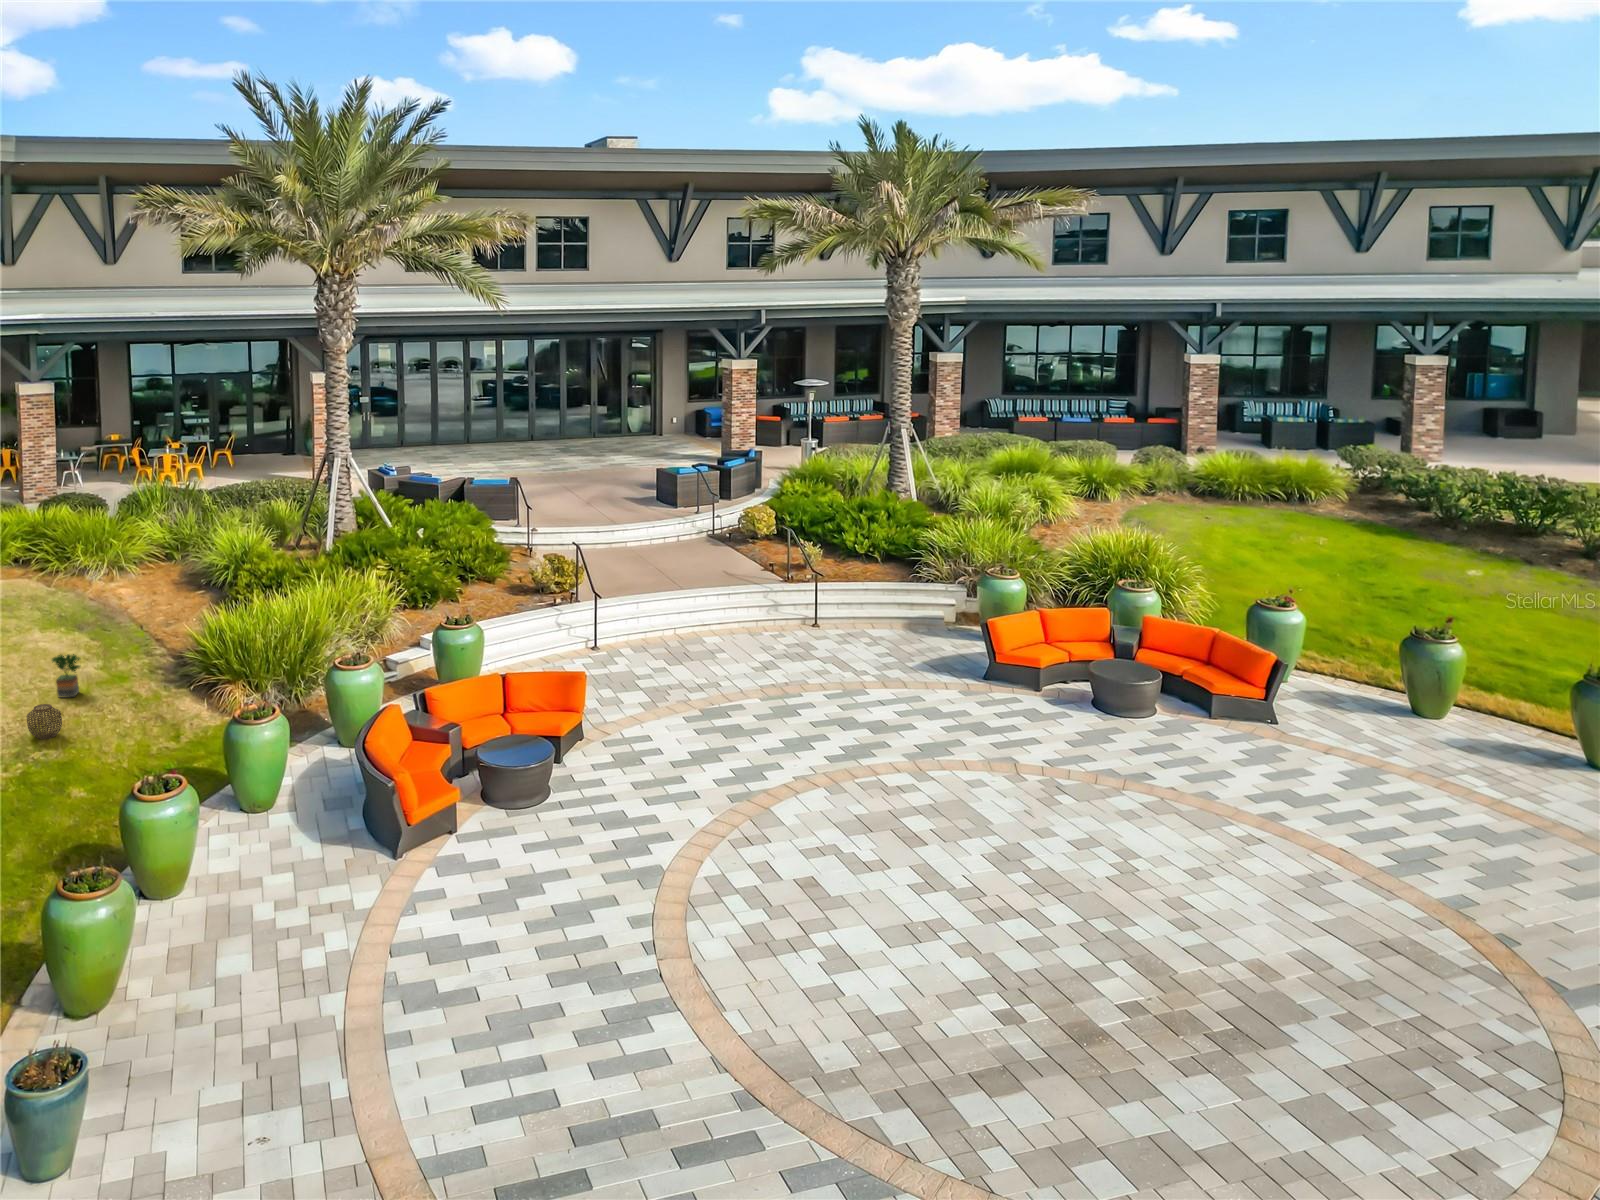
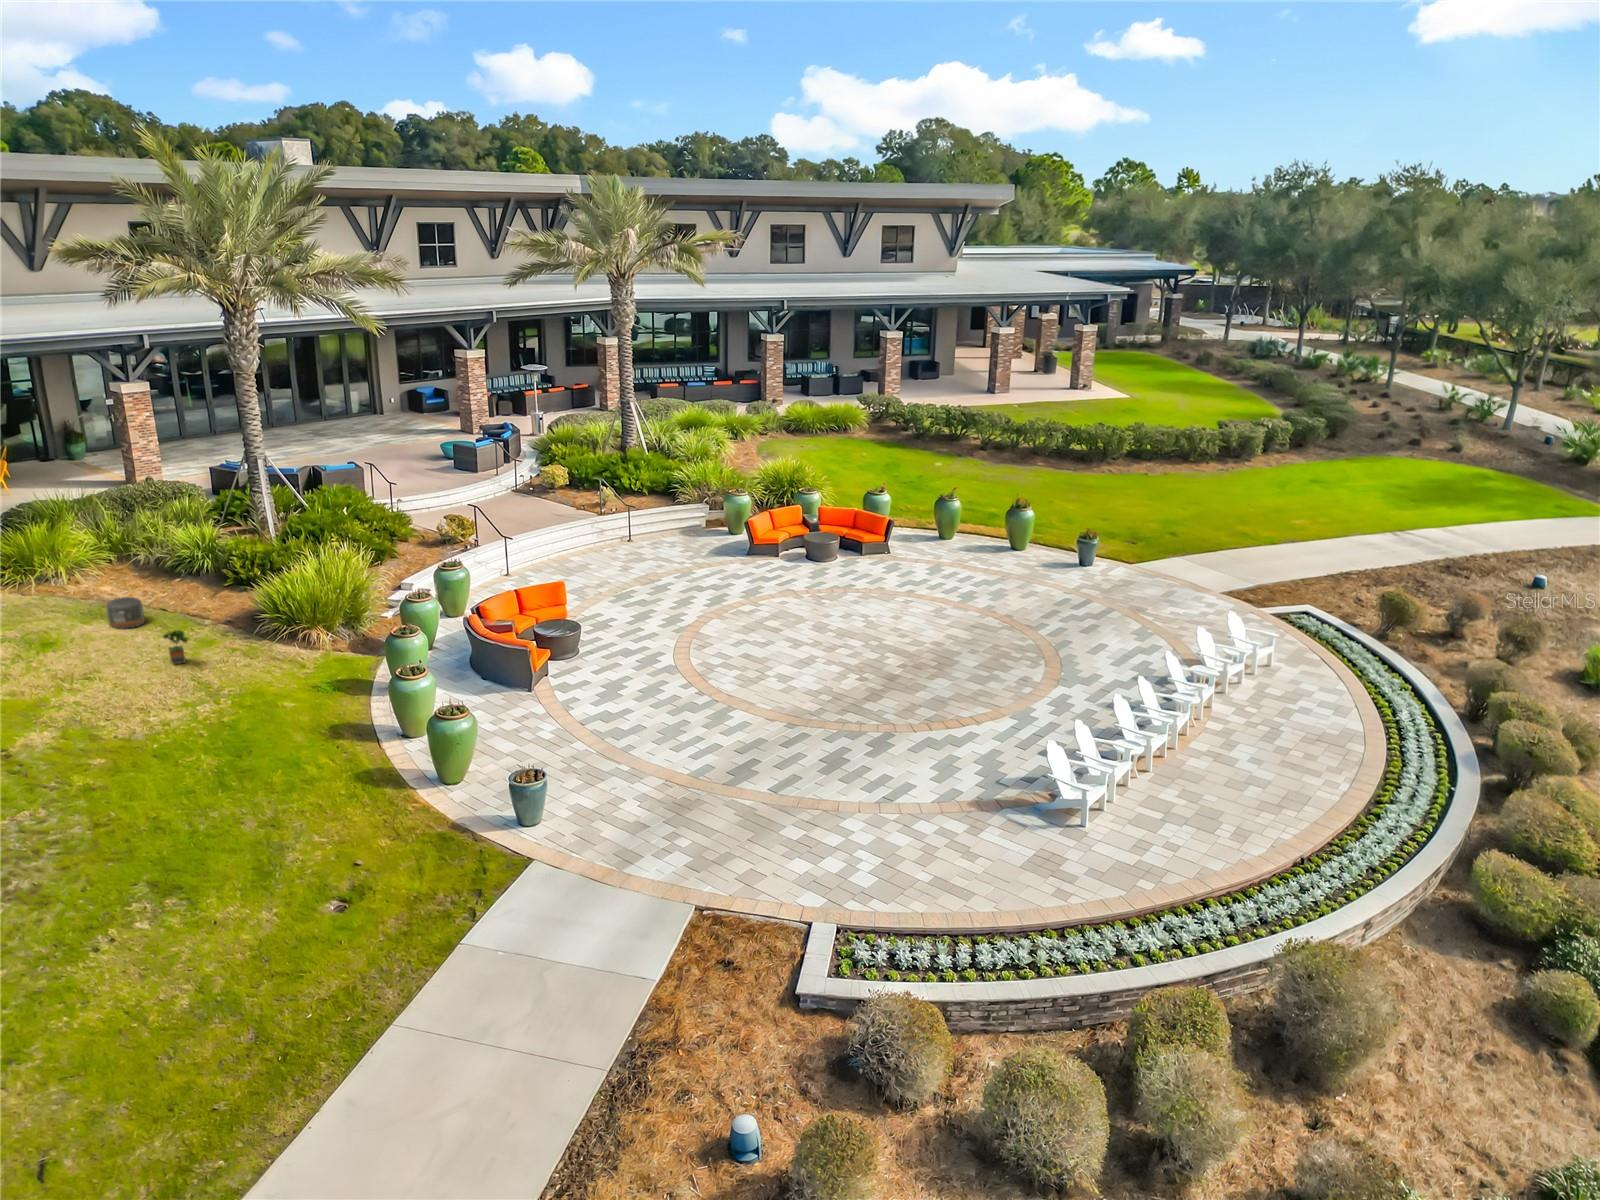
pouf: none [51,609,96,647] -> present [106,597,145,629]
woven basket: present [27,704,62,739] -> none [187,668,214,695]

